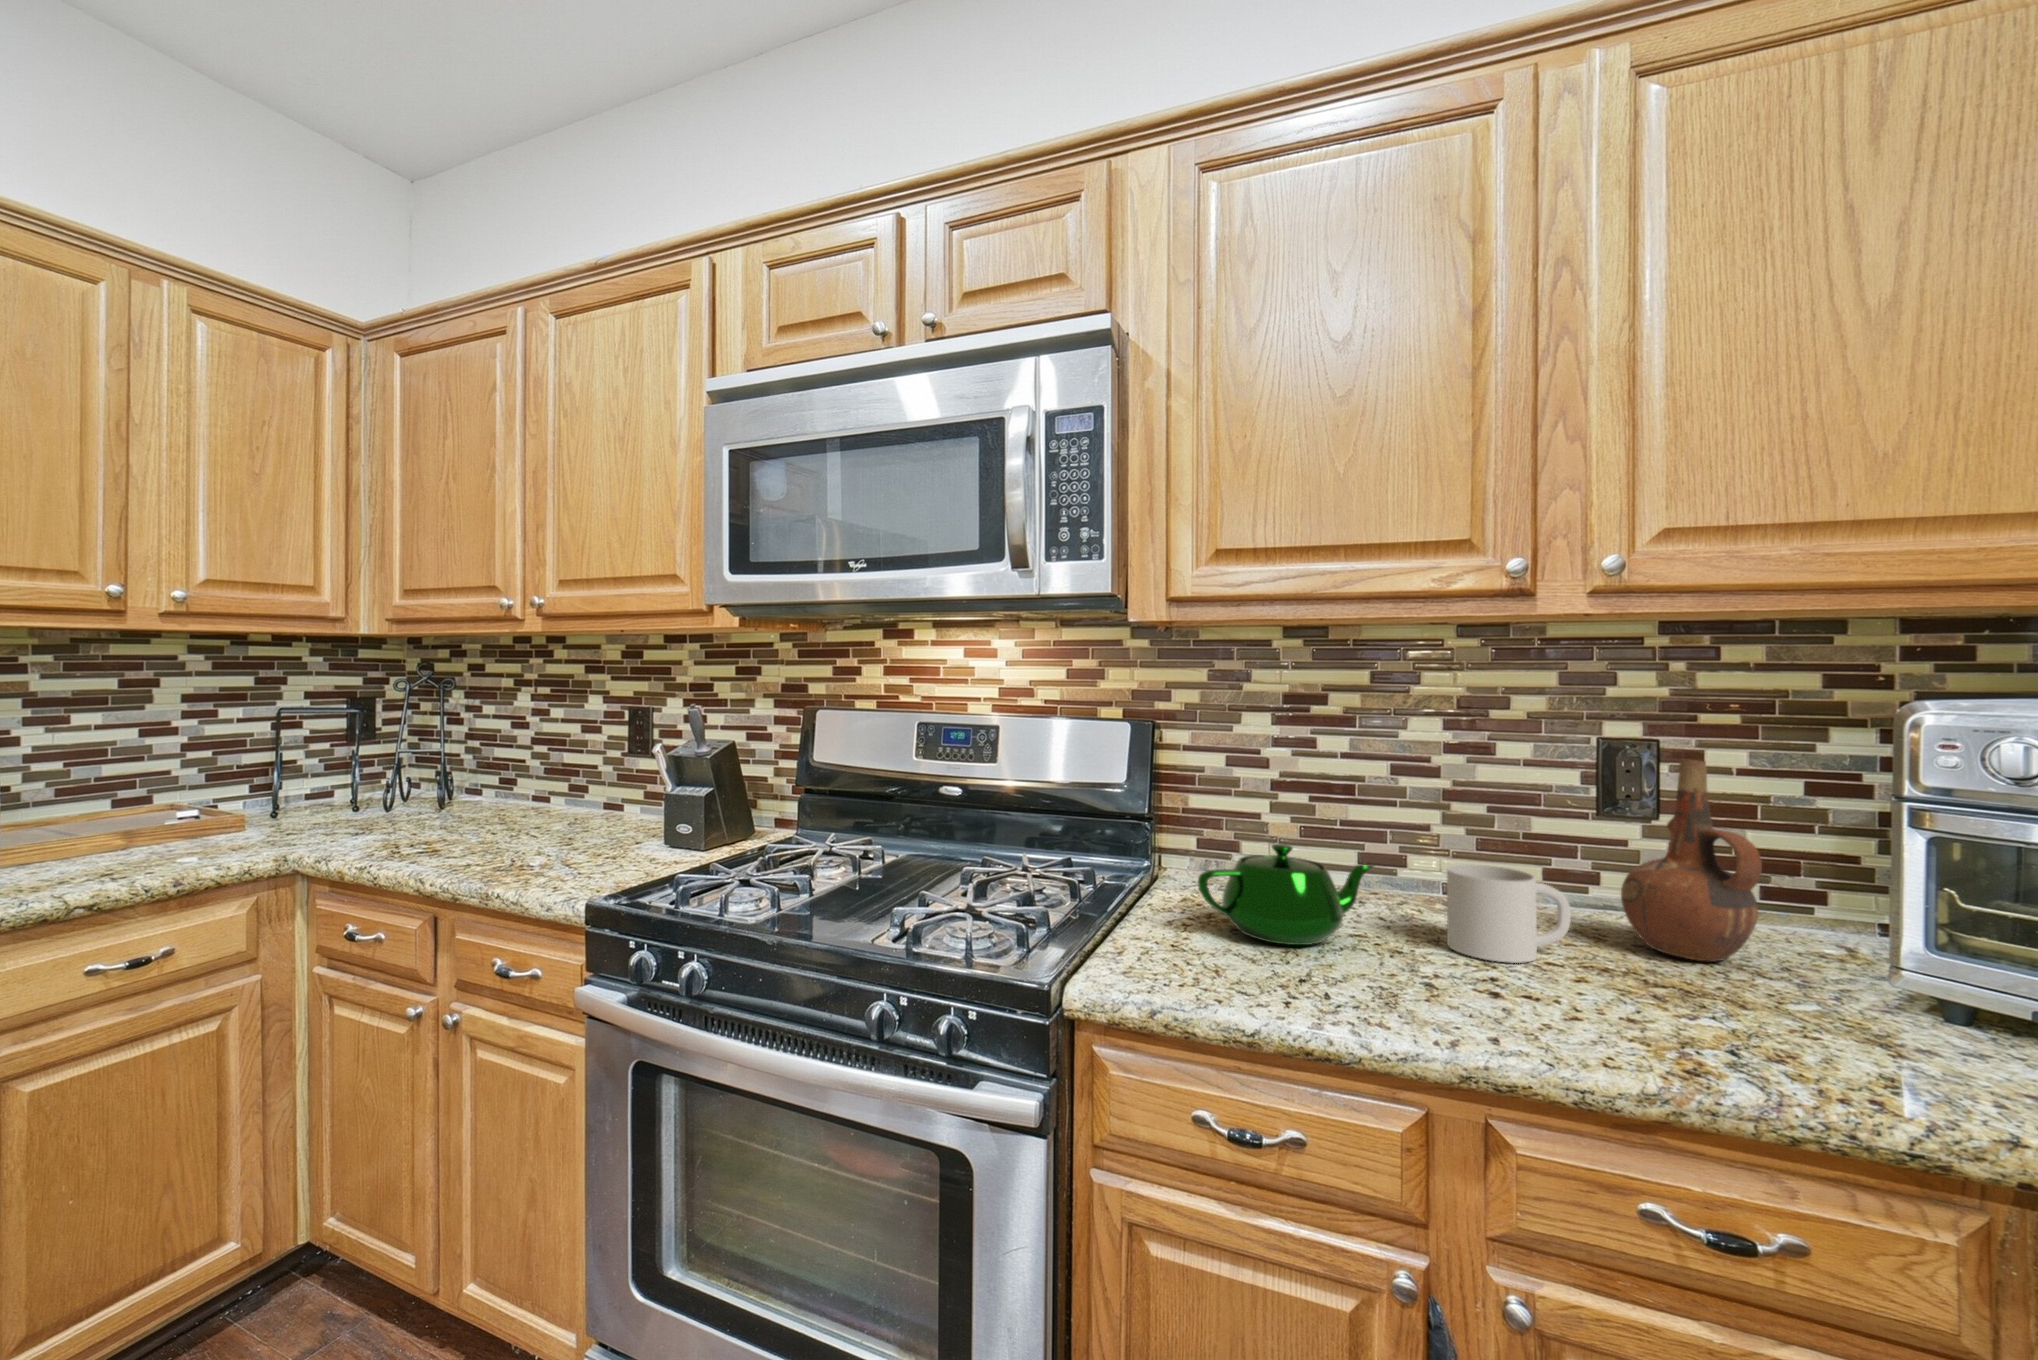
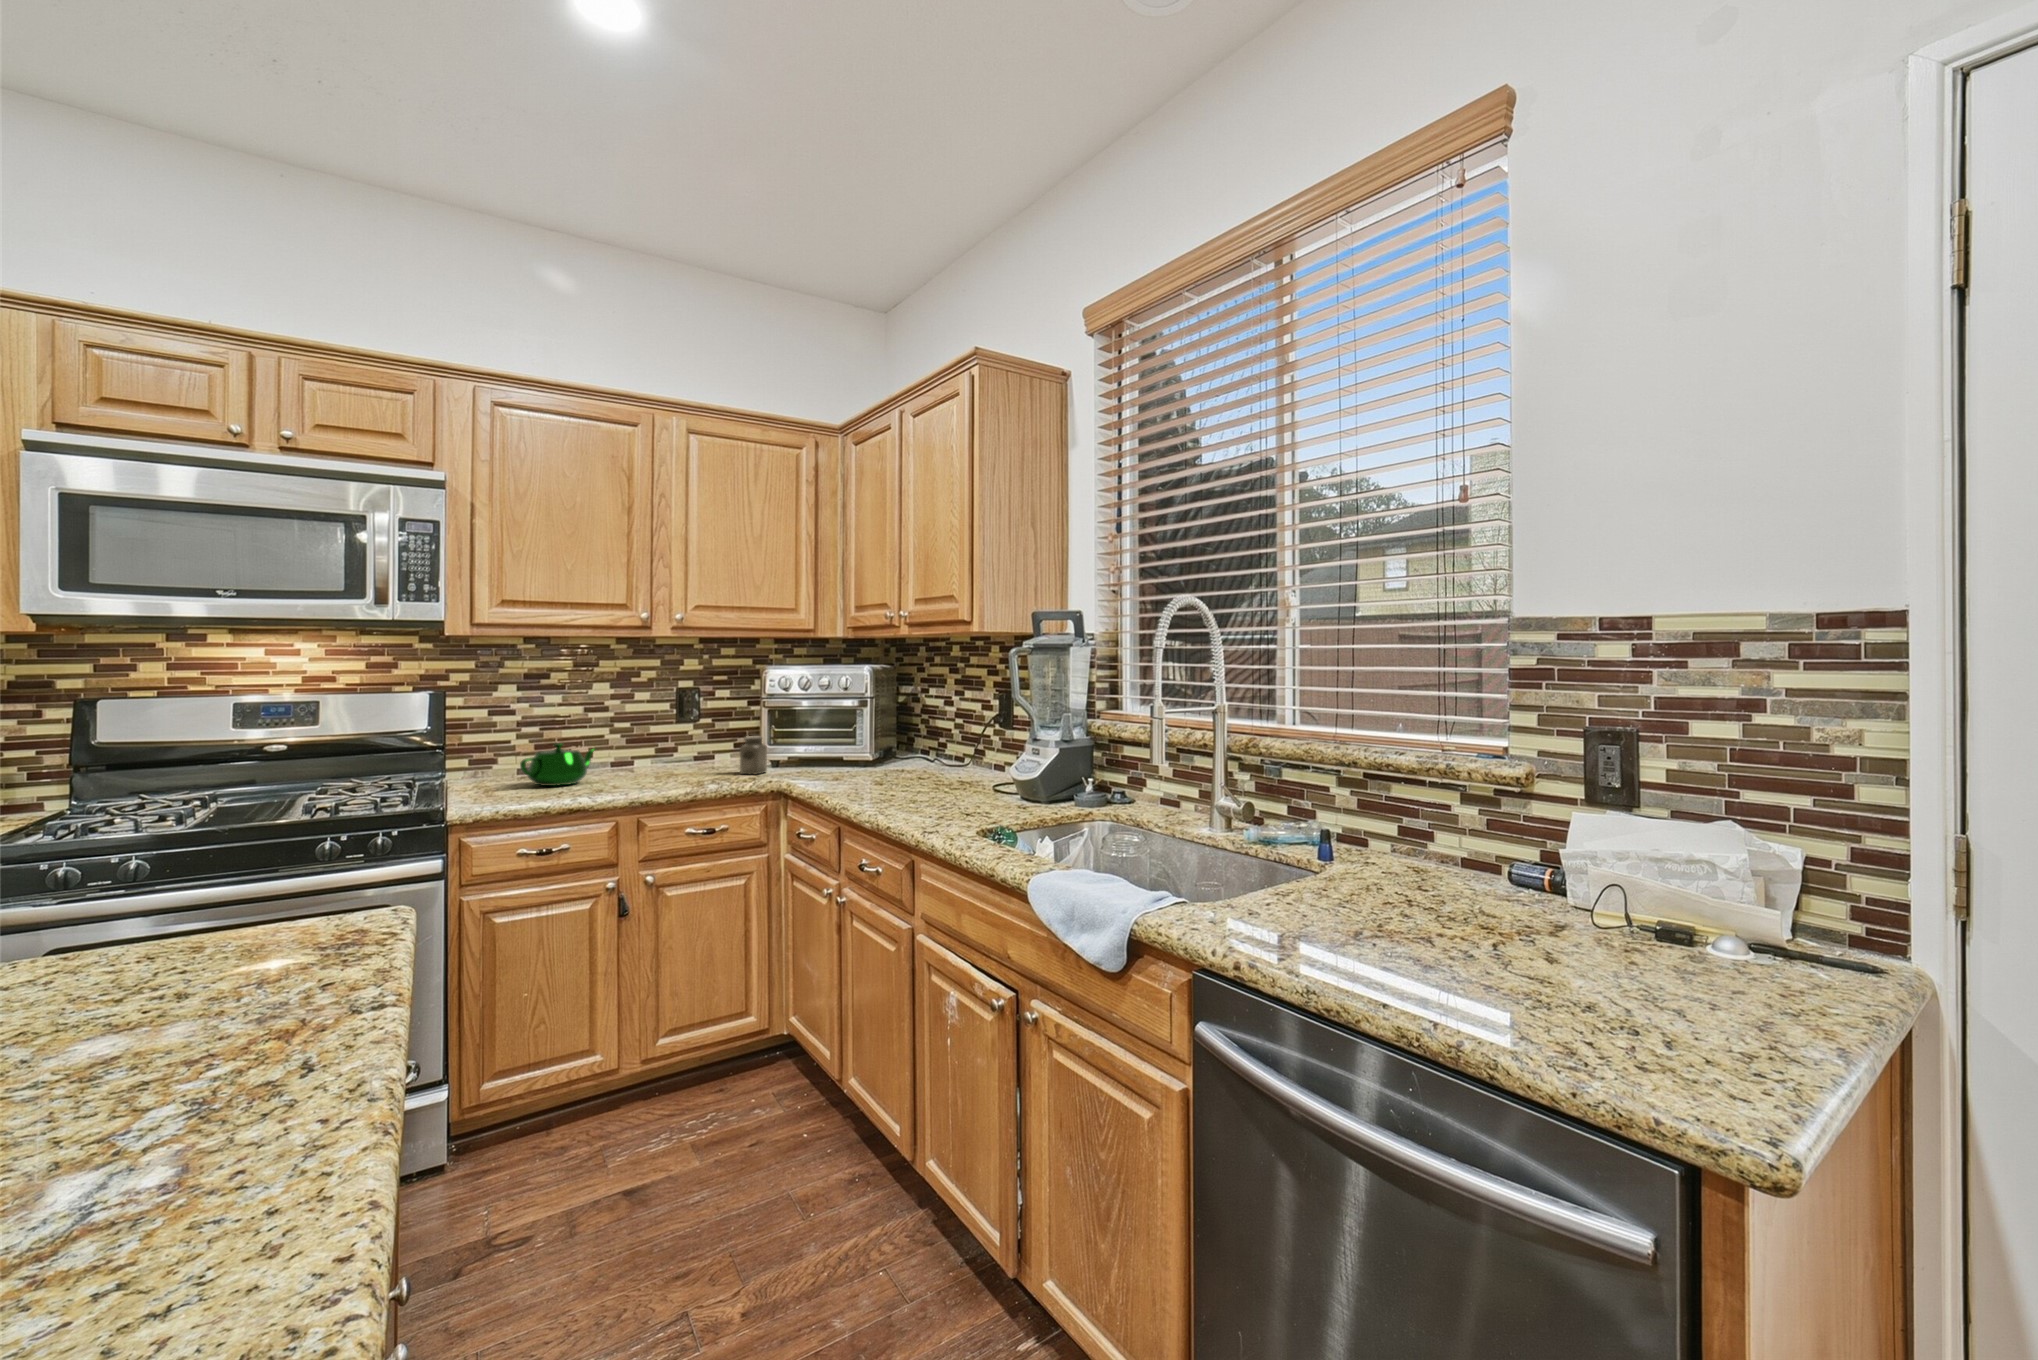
ceramic pitcher: present [1621,760,1762,962] -> none [689,693,733,766]
mug: present [1447,864,1571,963] -> none [628,742,673,777]
salt shaker: none [1791,915,1912,1058] -> present [740,736,767,774]

